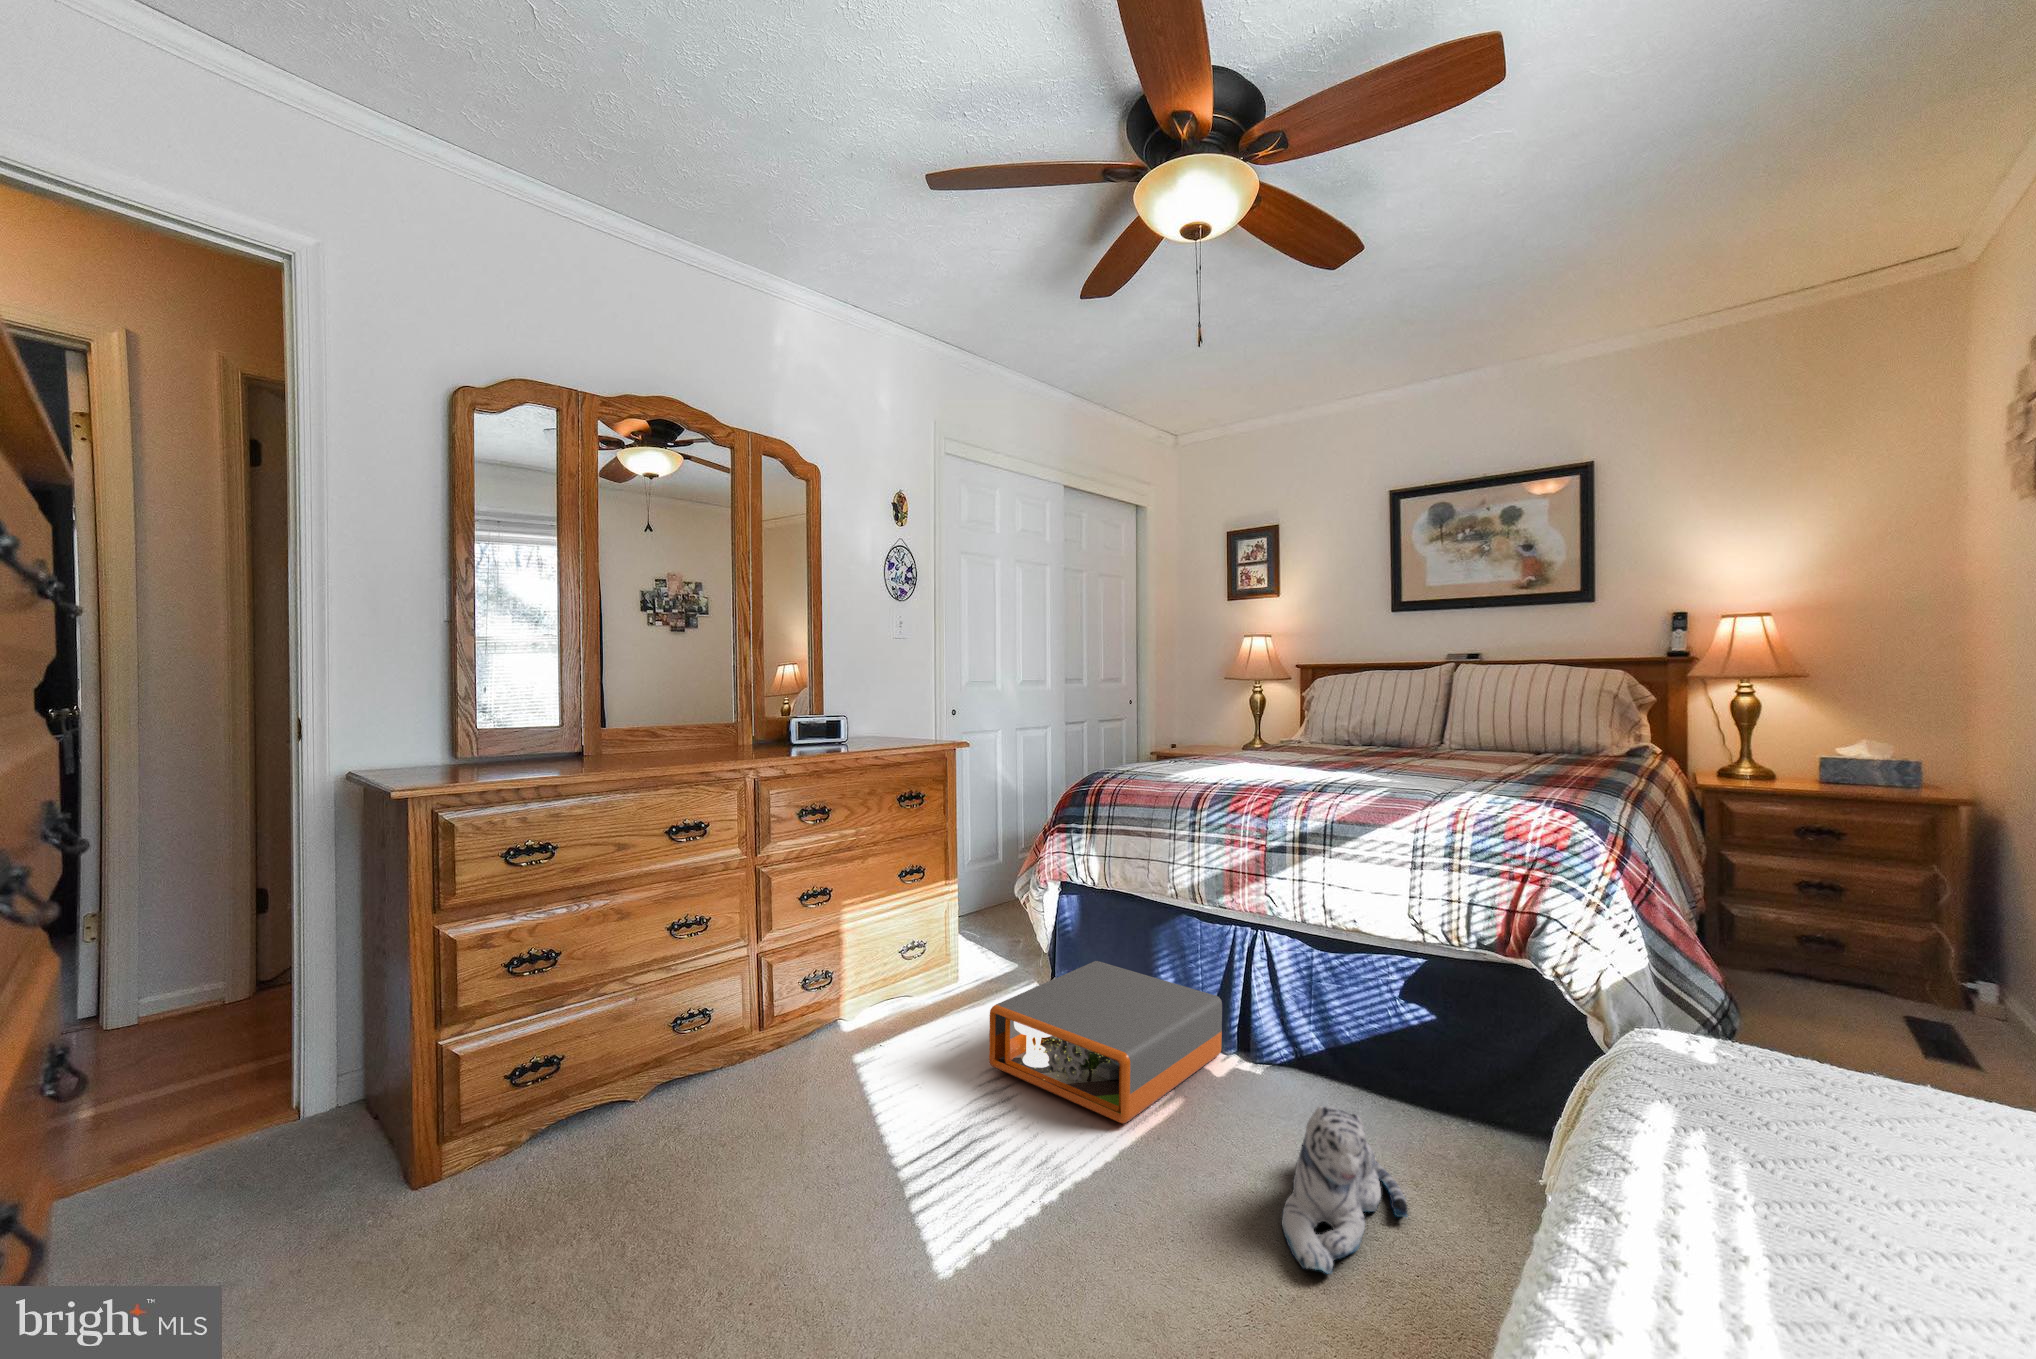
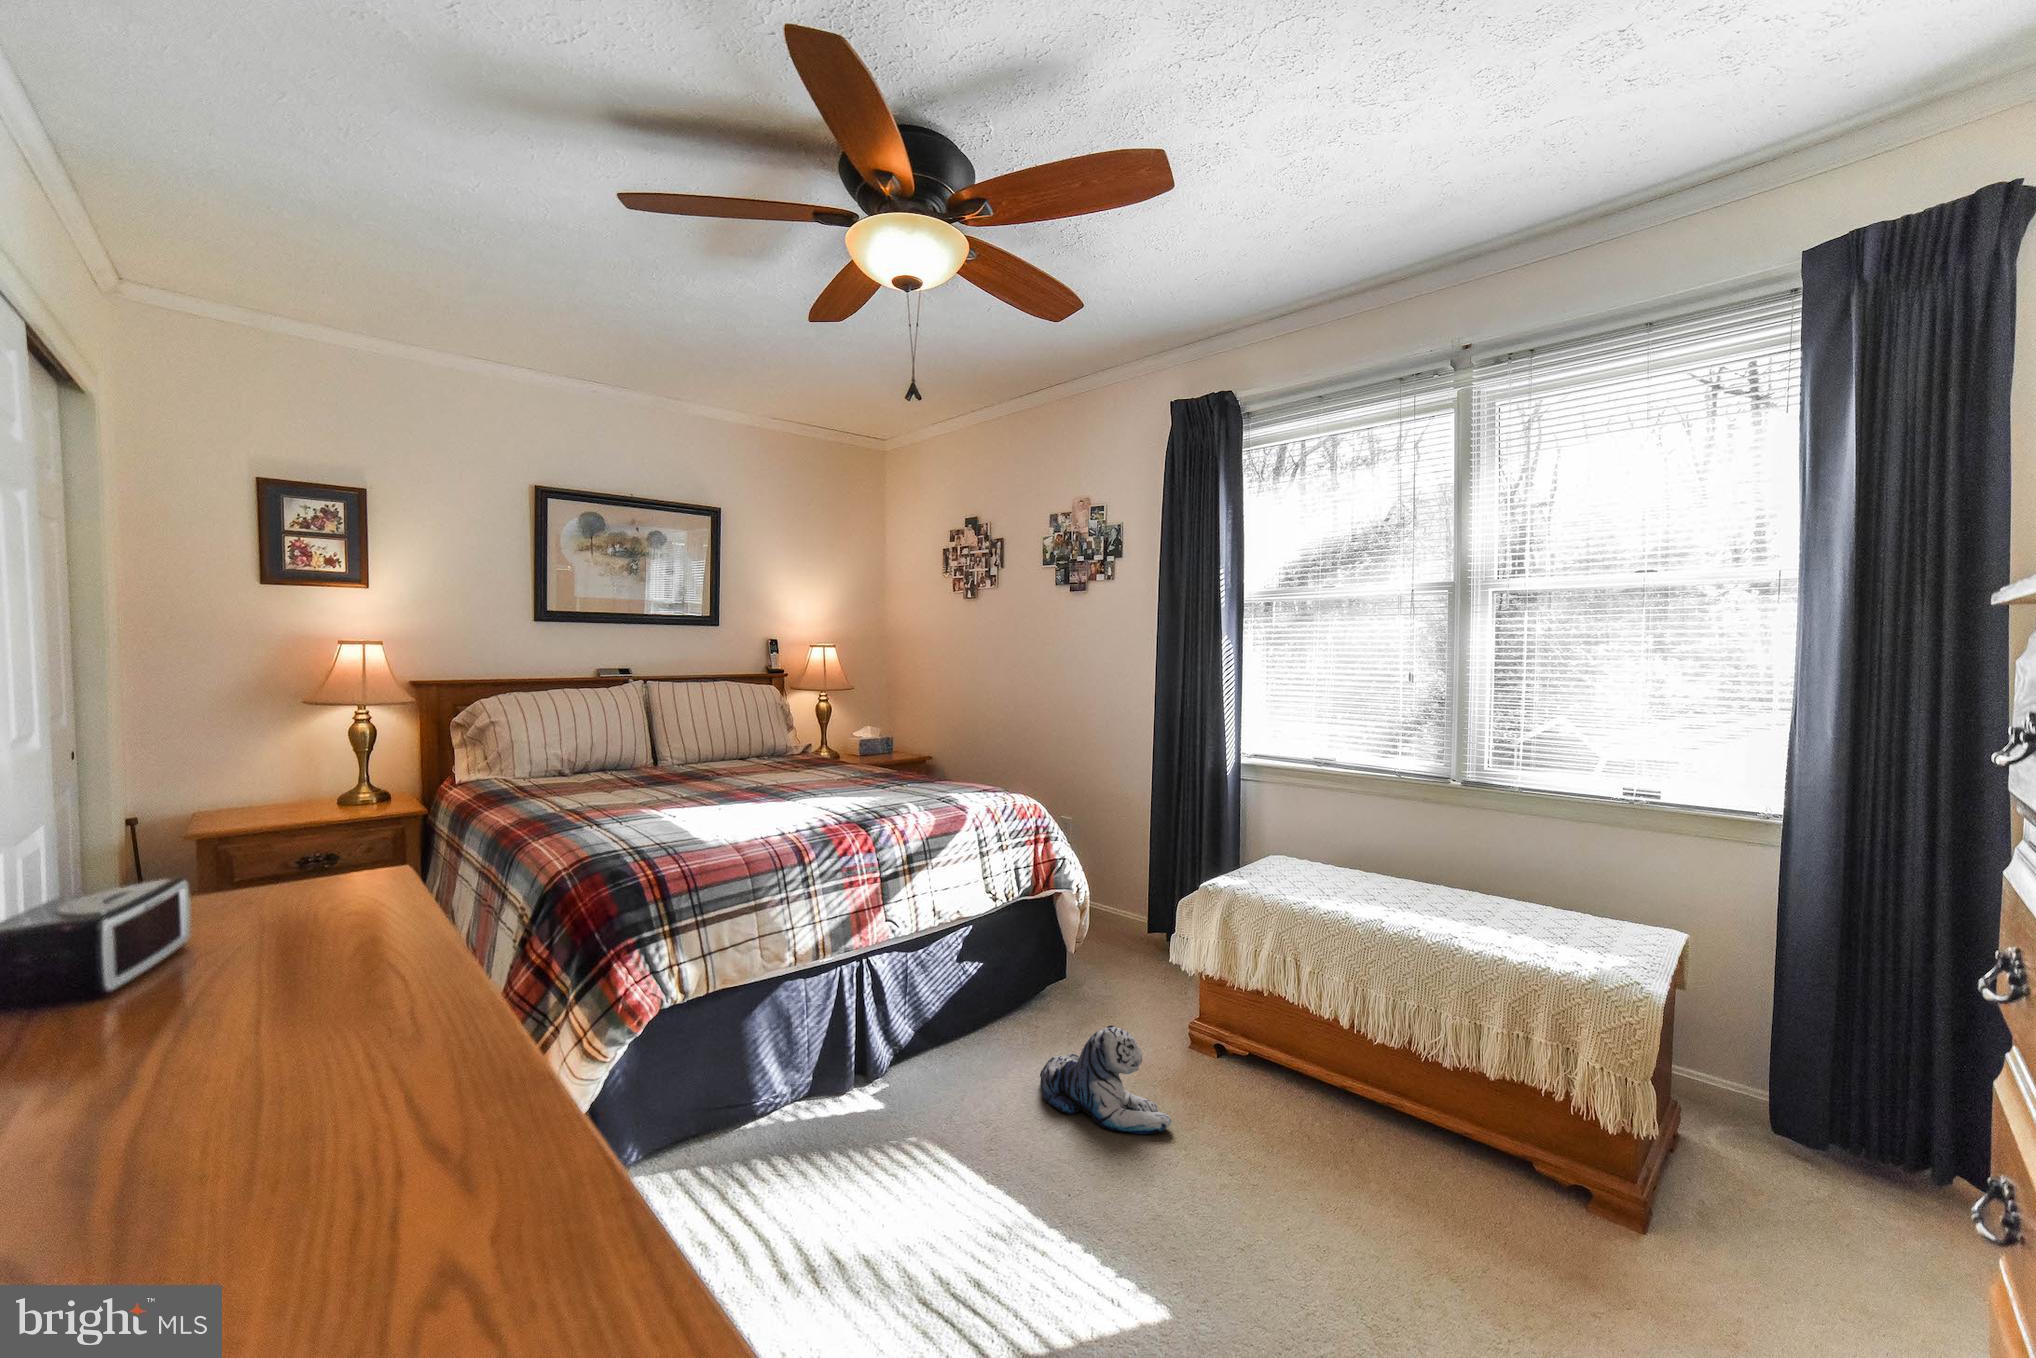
storage box: present [989,961,1222,1123] -> none [698,1046,970,1266]

